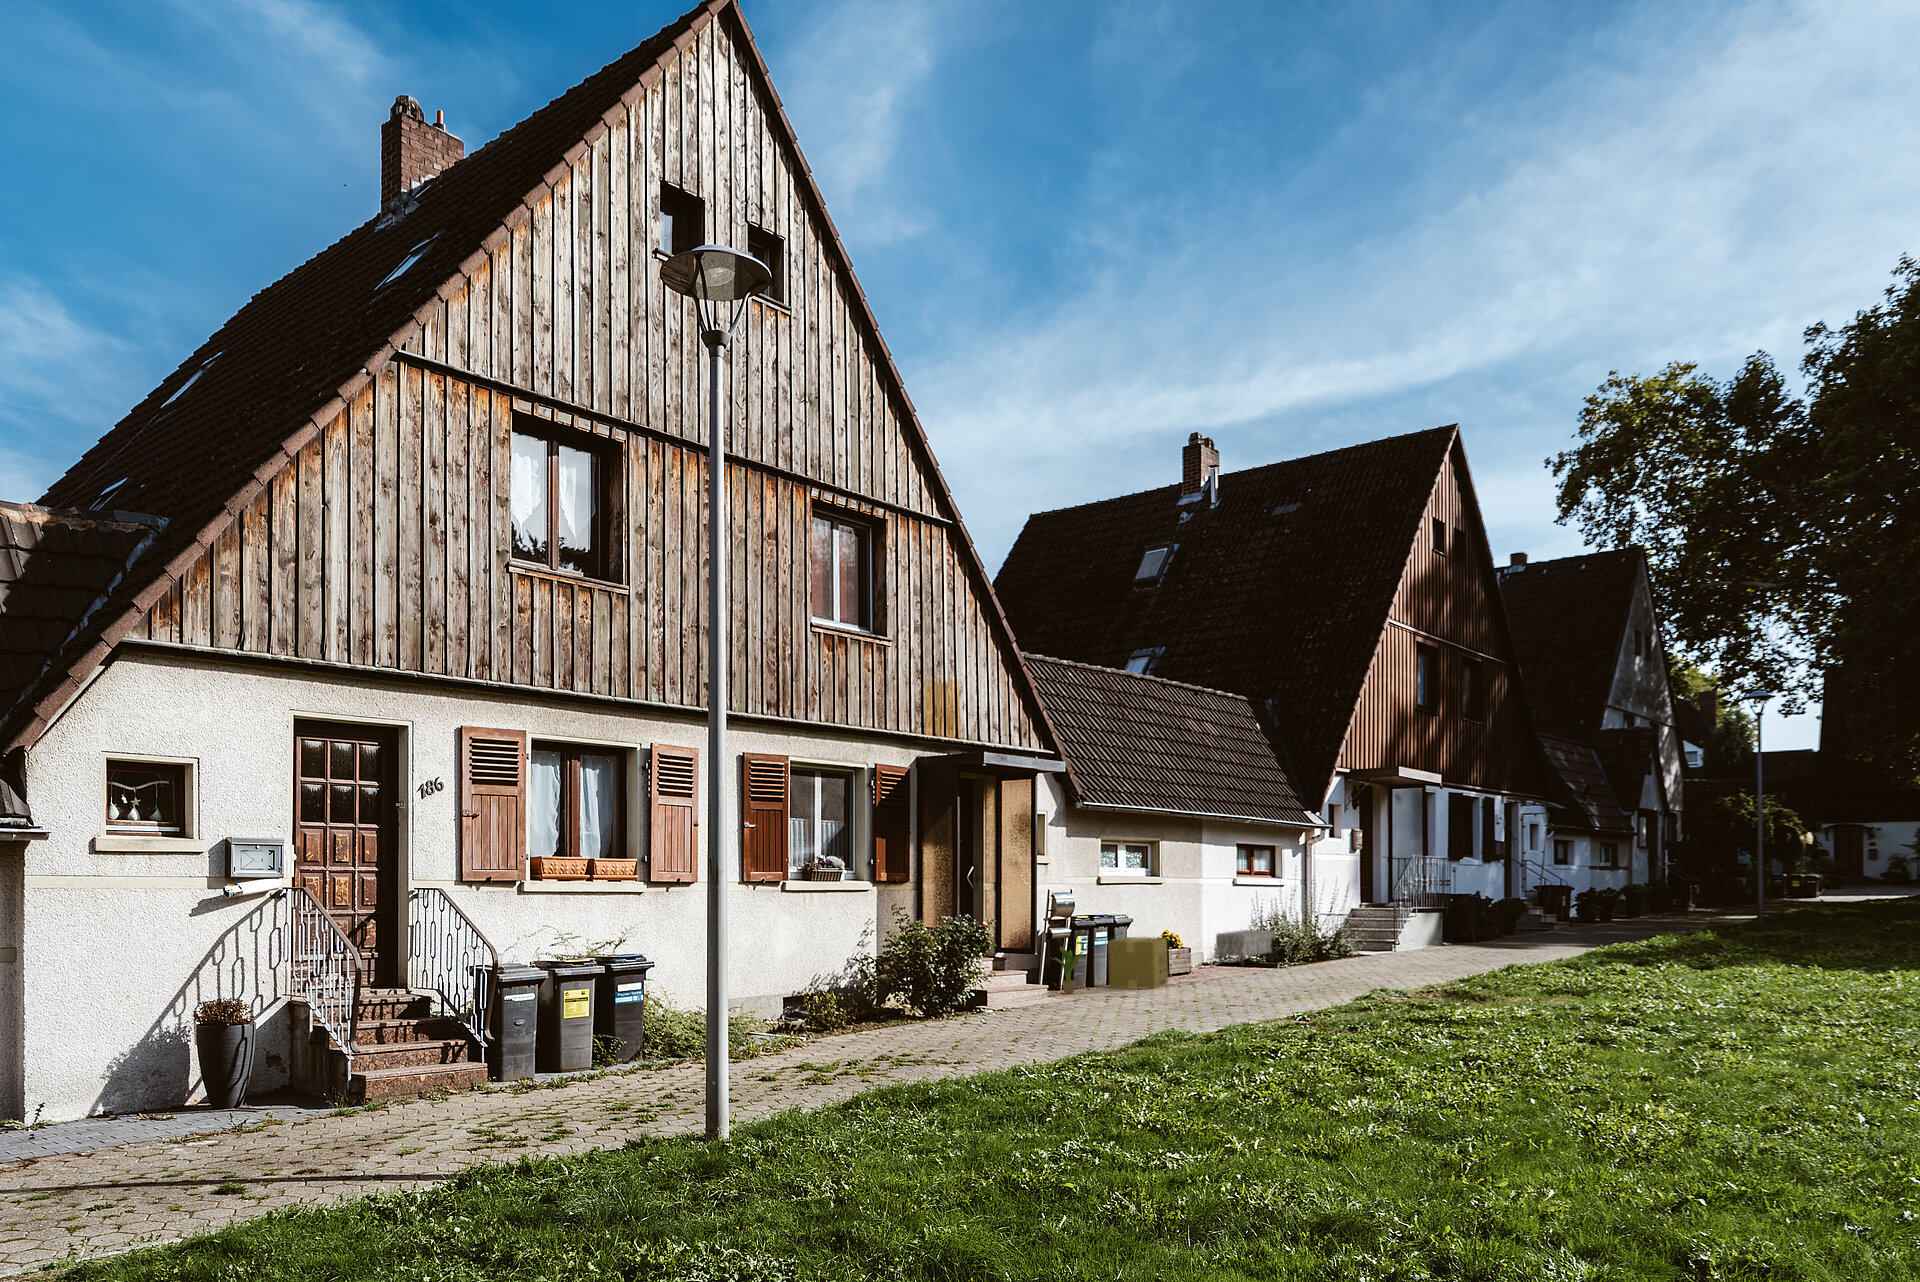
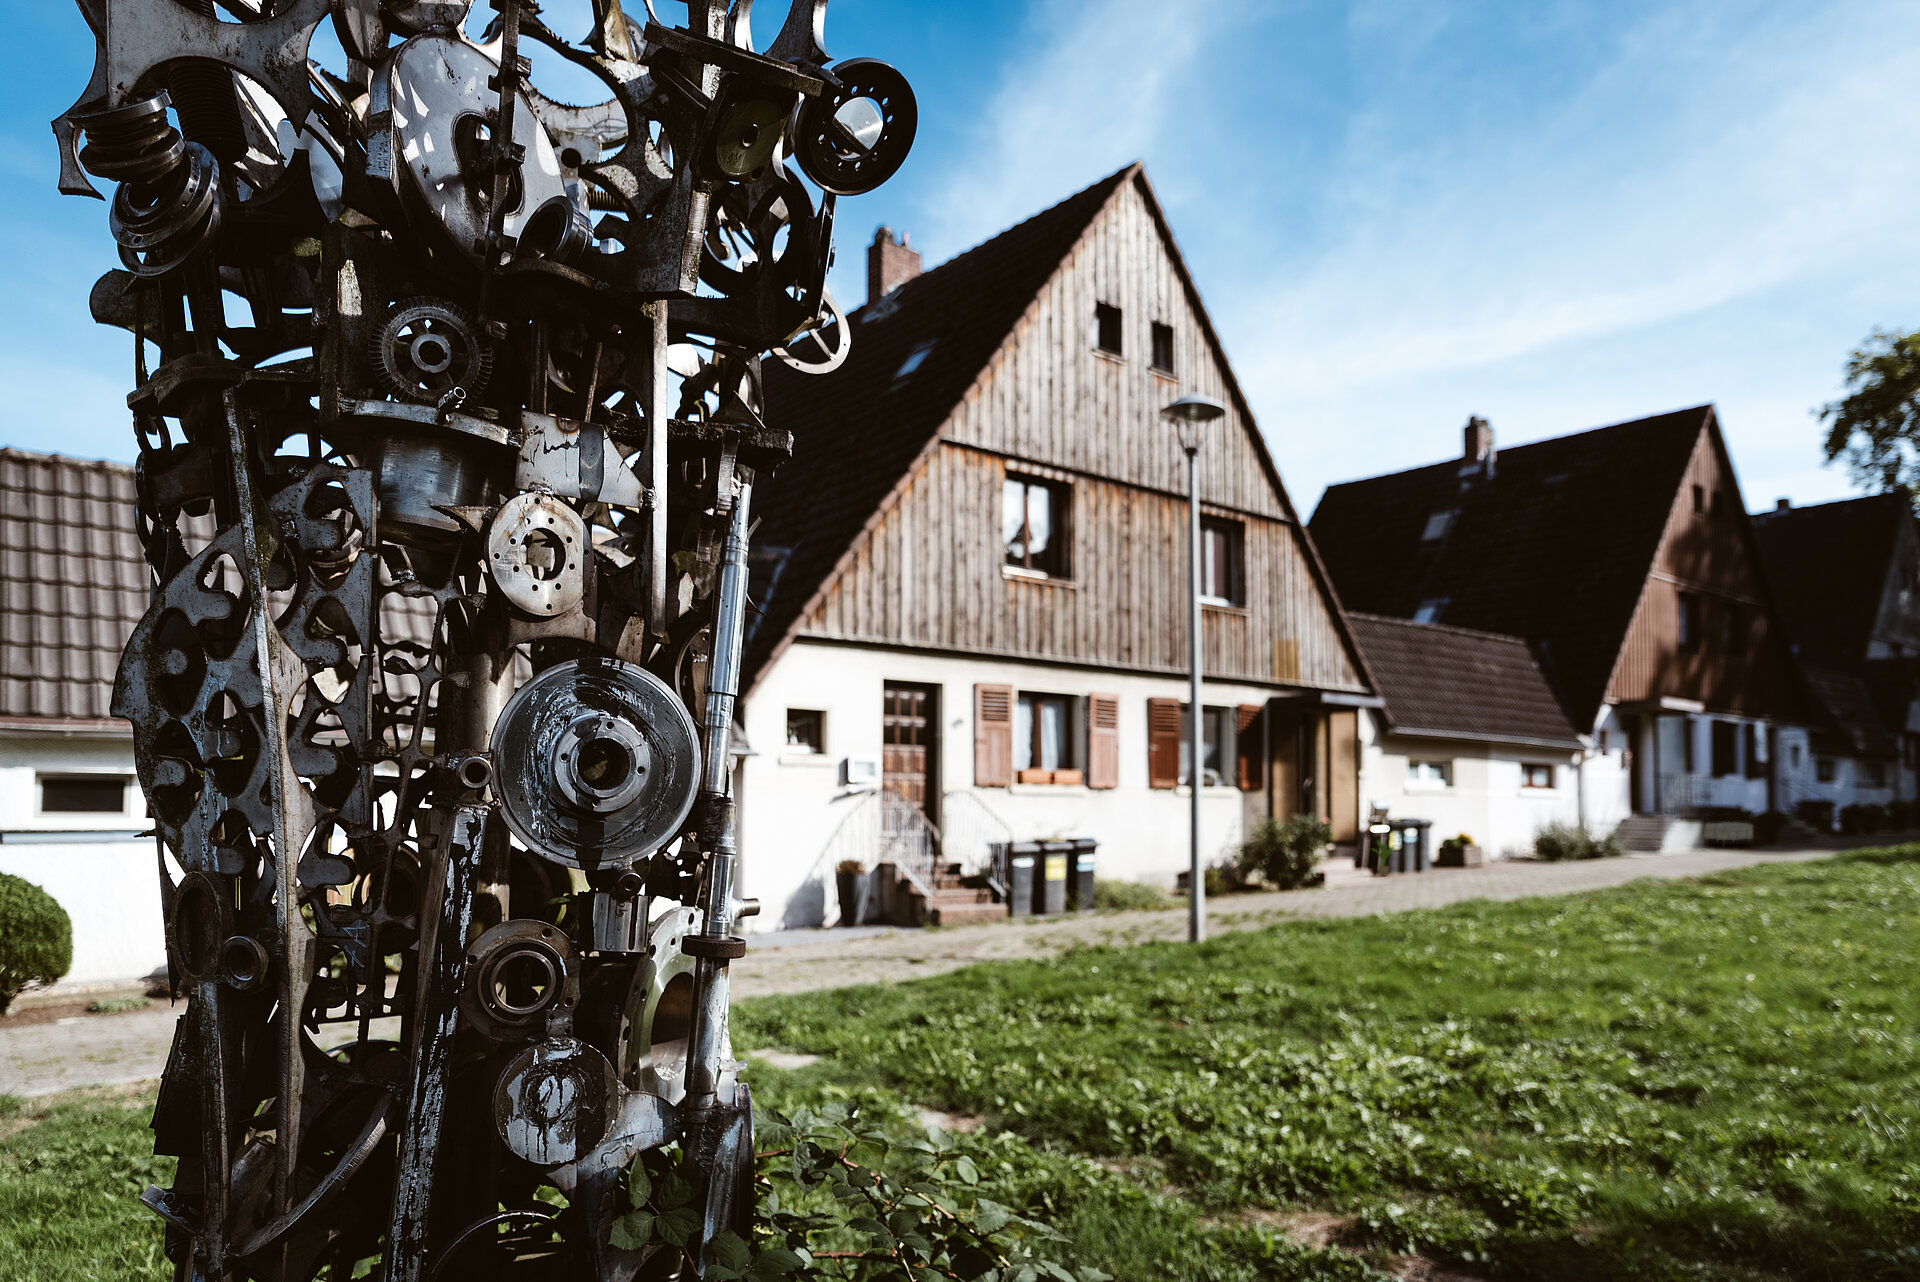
bench: present [1216,930,1274,966] -> present [1704,823,1753,847]
cardboard box: present [1108,937,1168,989] -> none [1414,835,1462,876]

